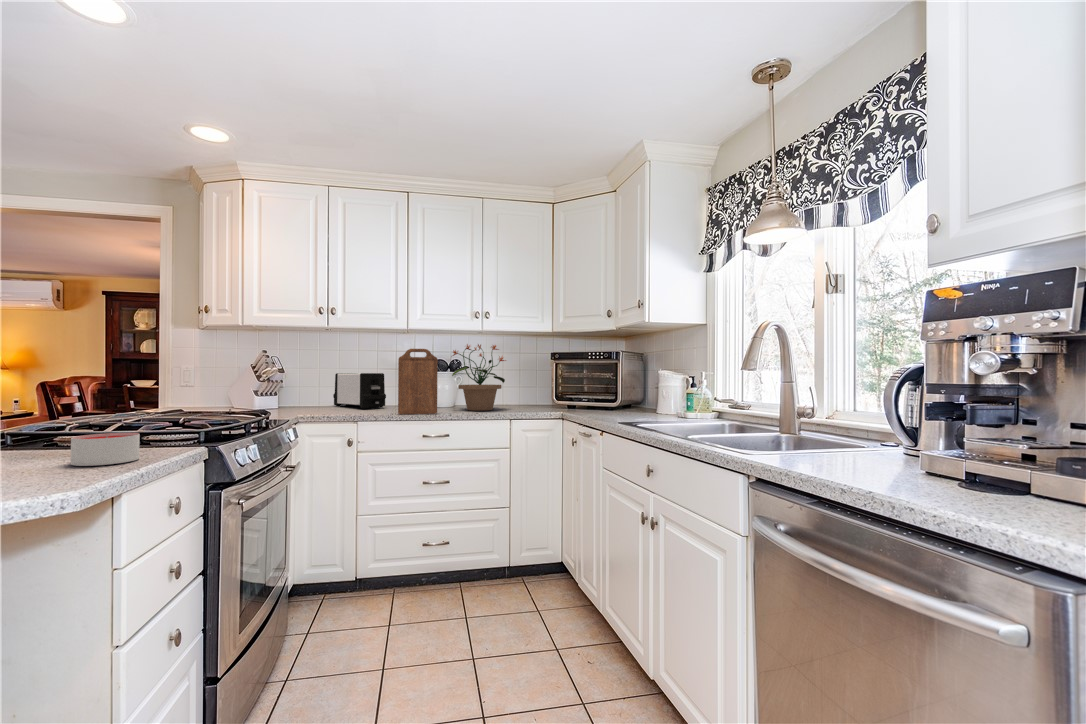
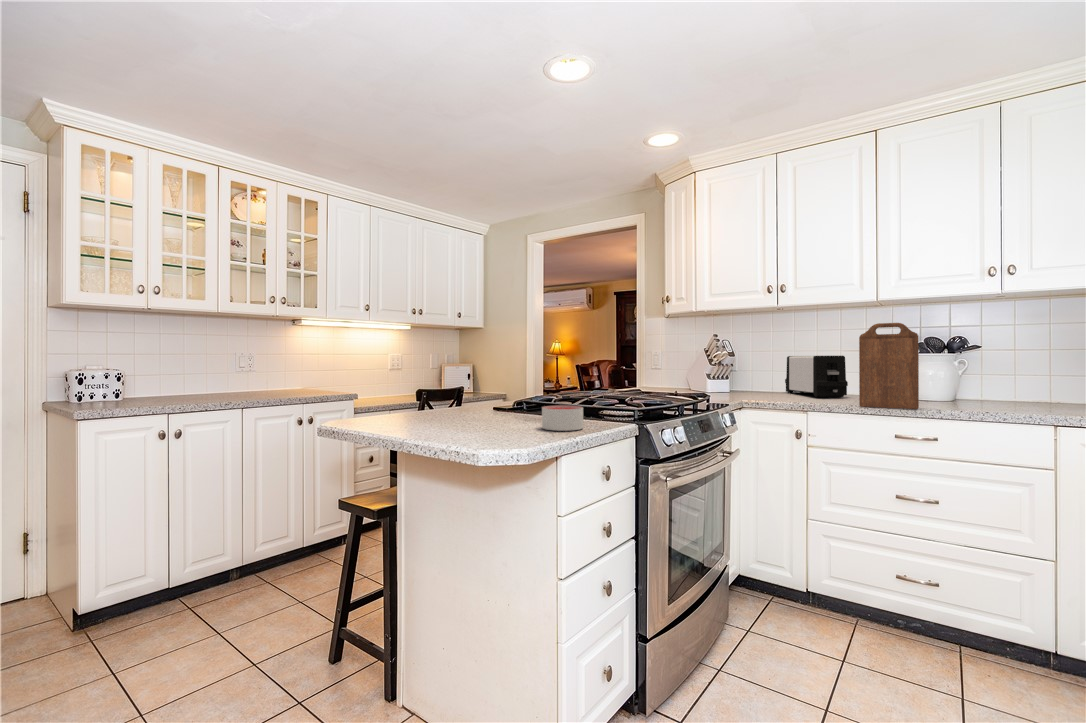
potted plant: present [452,344,506,411] -> none [944,310,1054,410]

